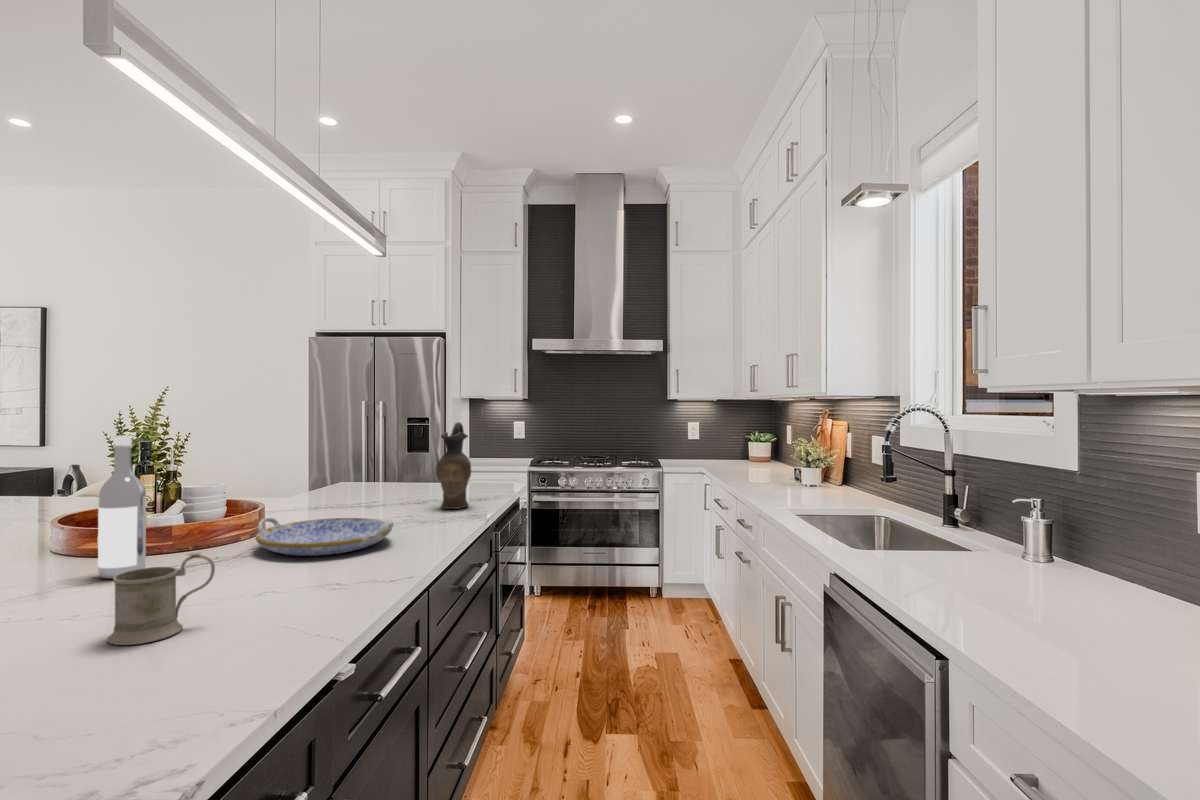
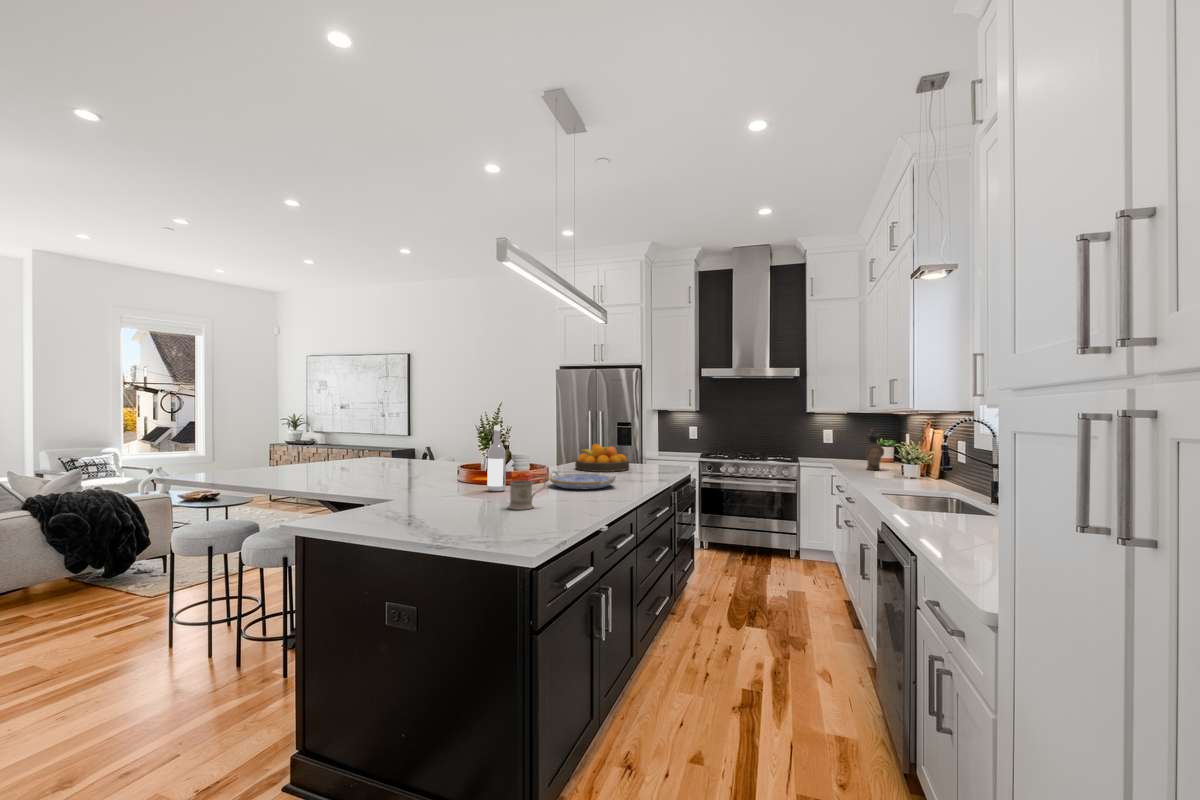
ceramic pitcher: present [436,422,471,509] -> present [865,429,884,470]
fruit bowl: none [326,457,423,506] -> present [575,444,629,472]

